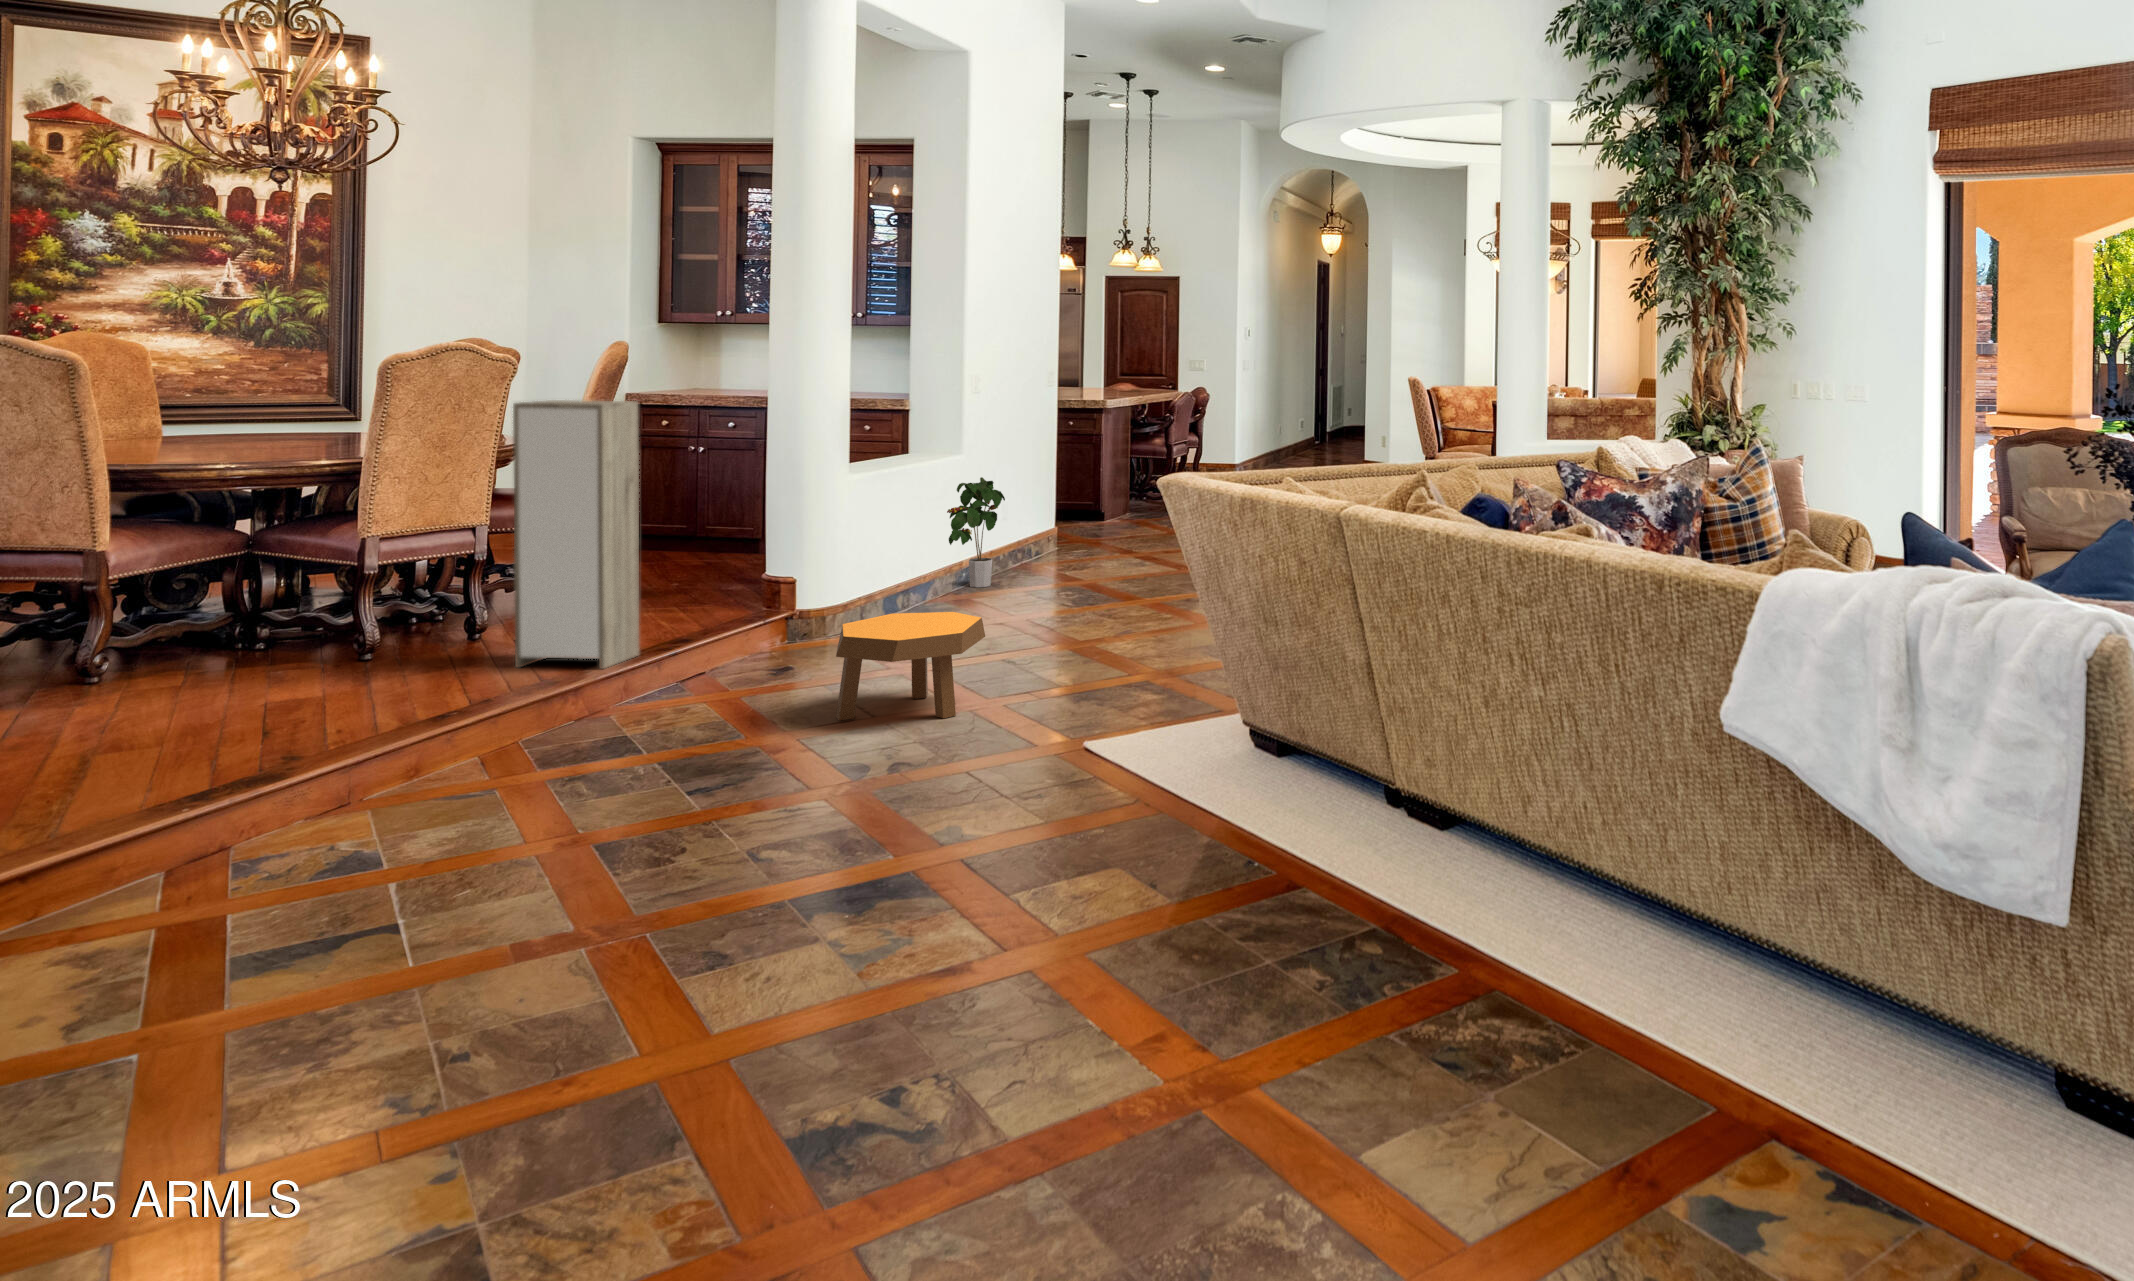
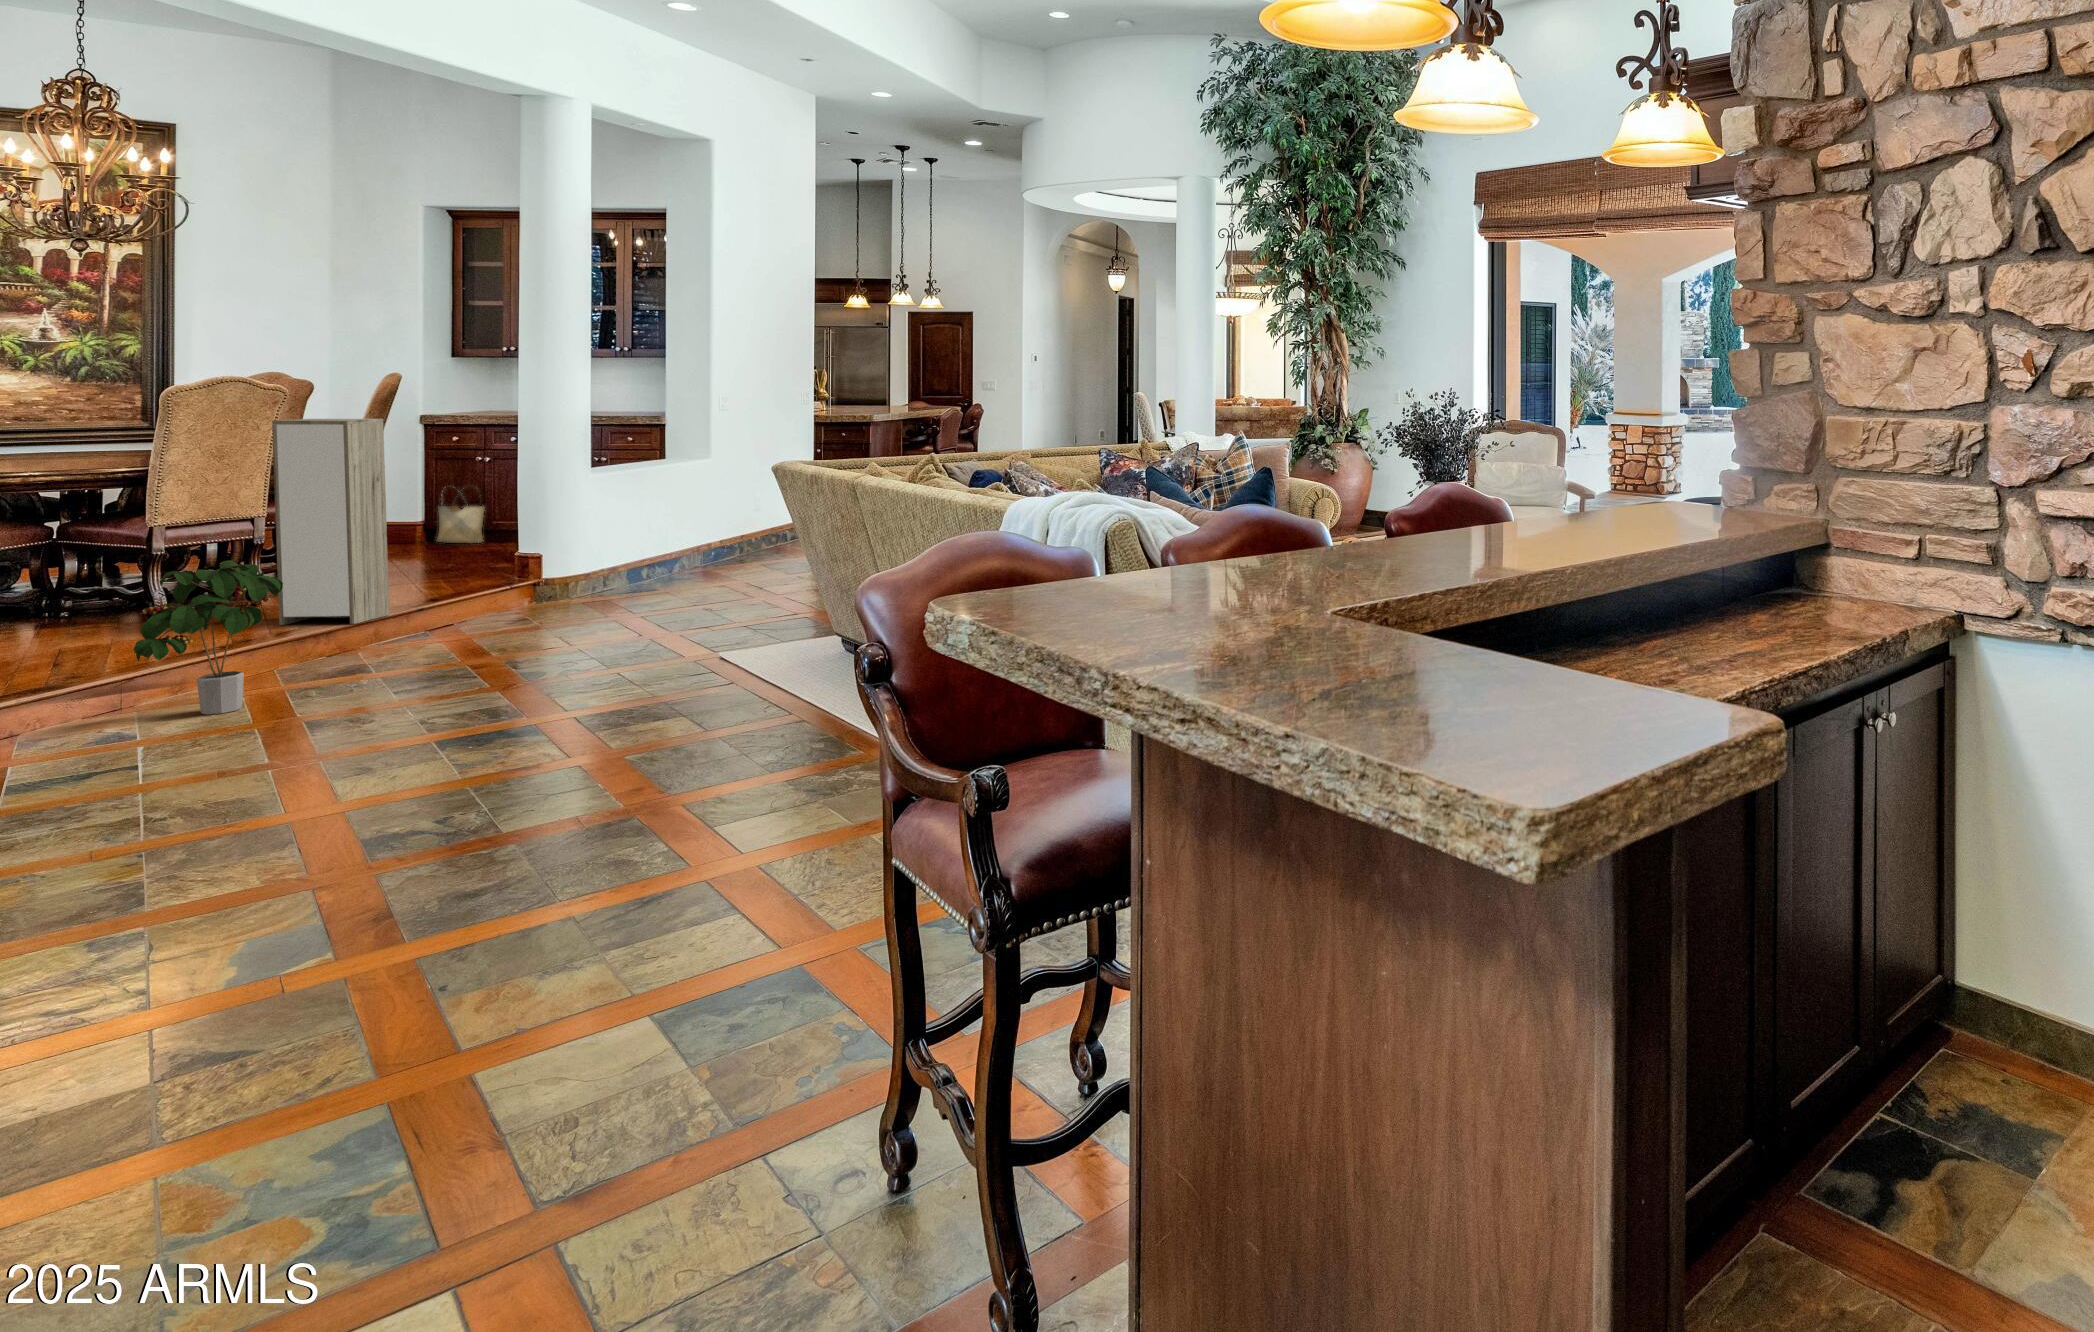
woven basket: none [641,476,697,547] -> present [437,496,485,543]
potted plant: present [947,477,1005,587] -> present [134,560,283,714]
footstool: present [836,612,985,721] -> none [535,574,667,654]

